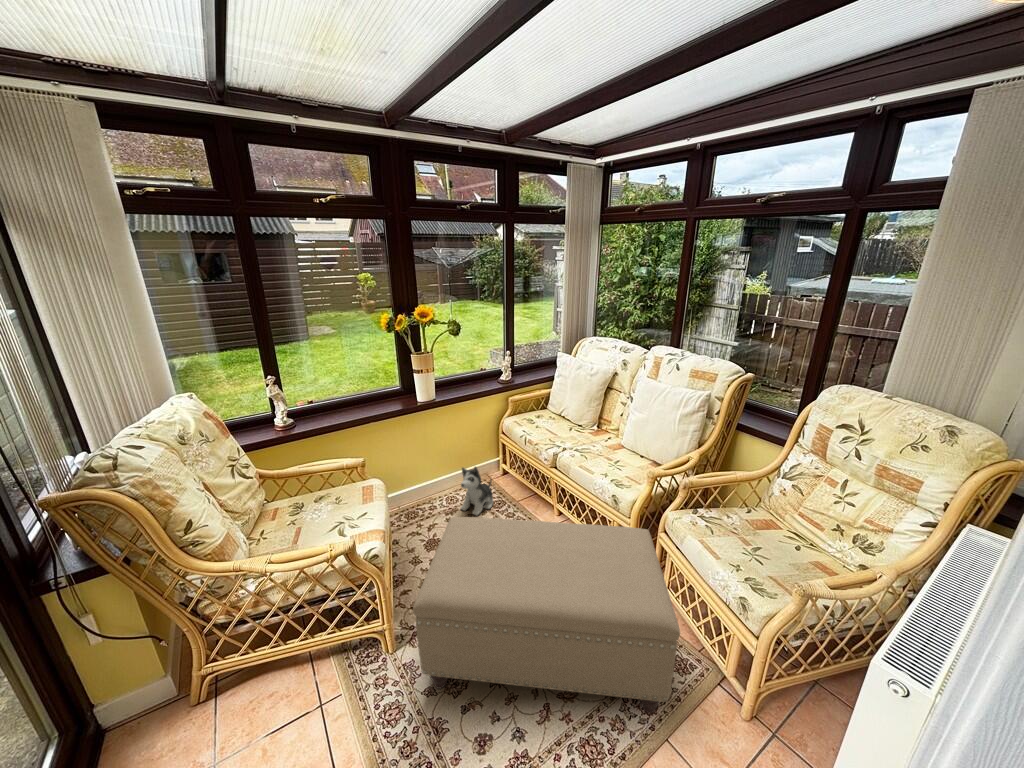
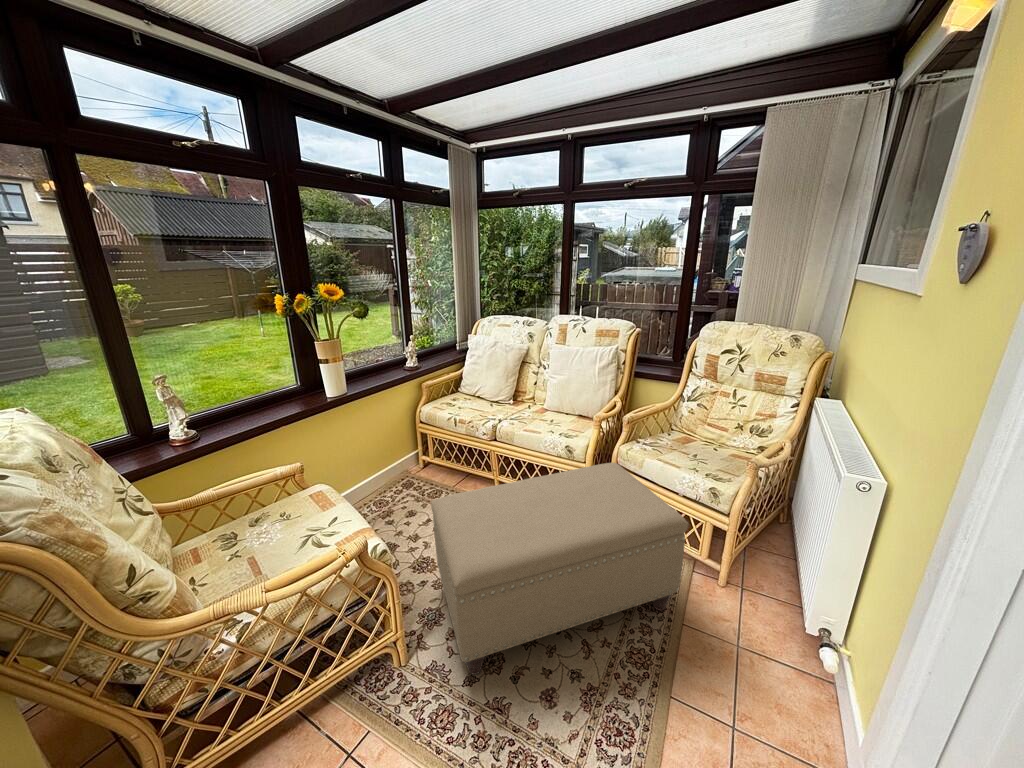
plush toy: present [461,467,493,515] -> none [393,457,431,511]

